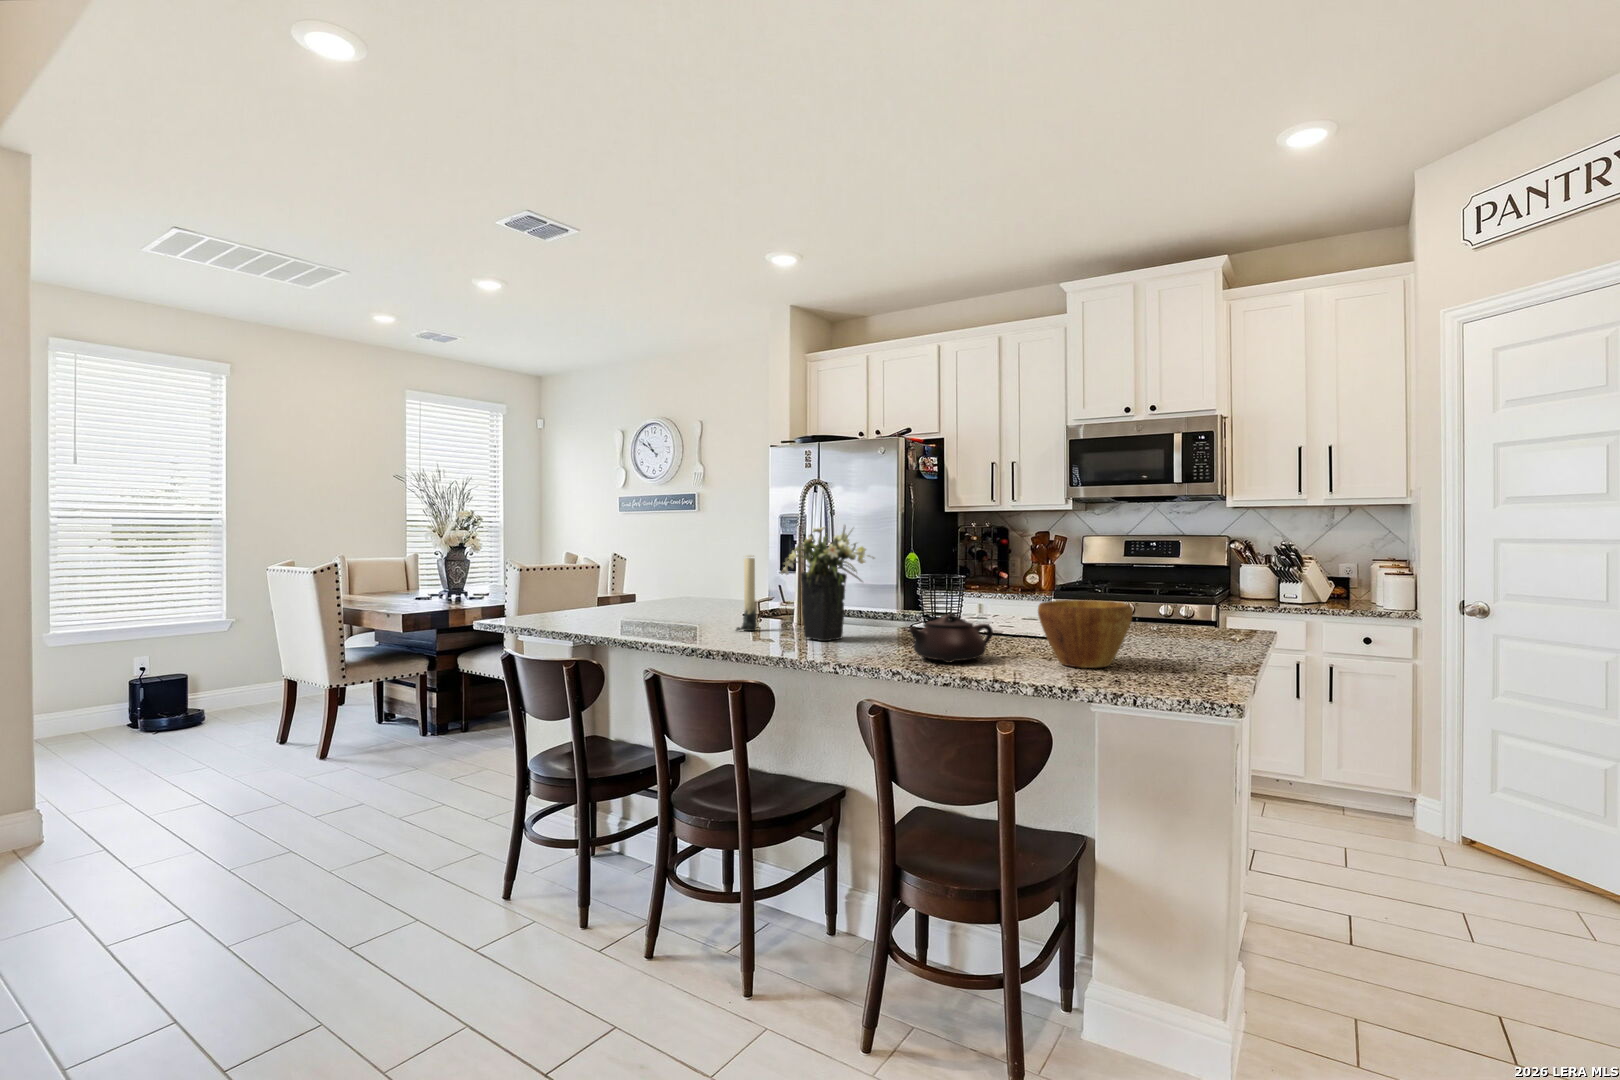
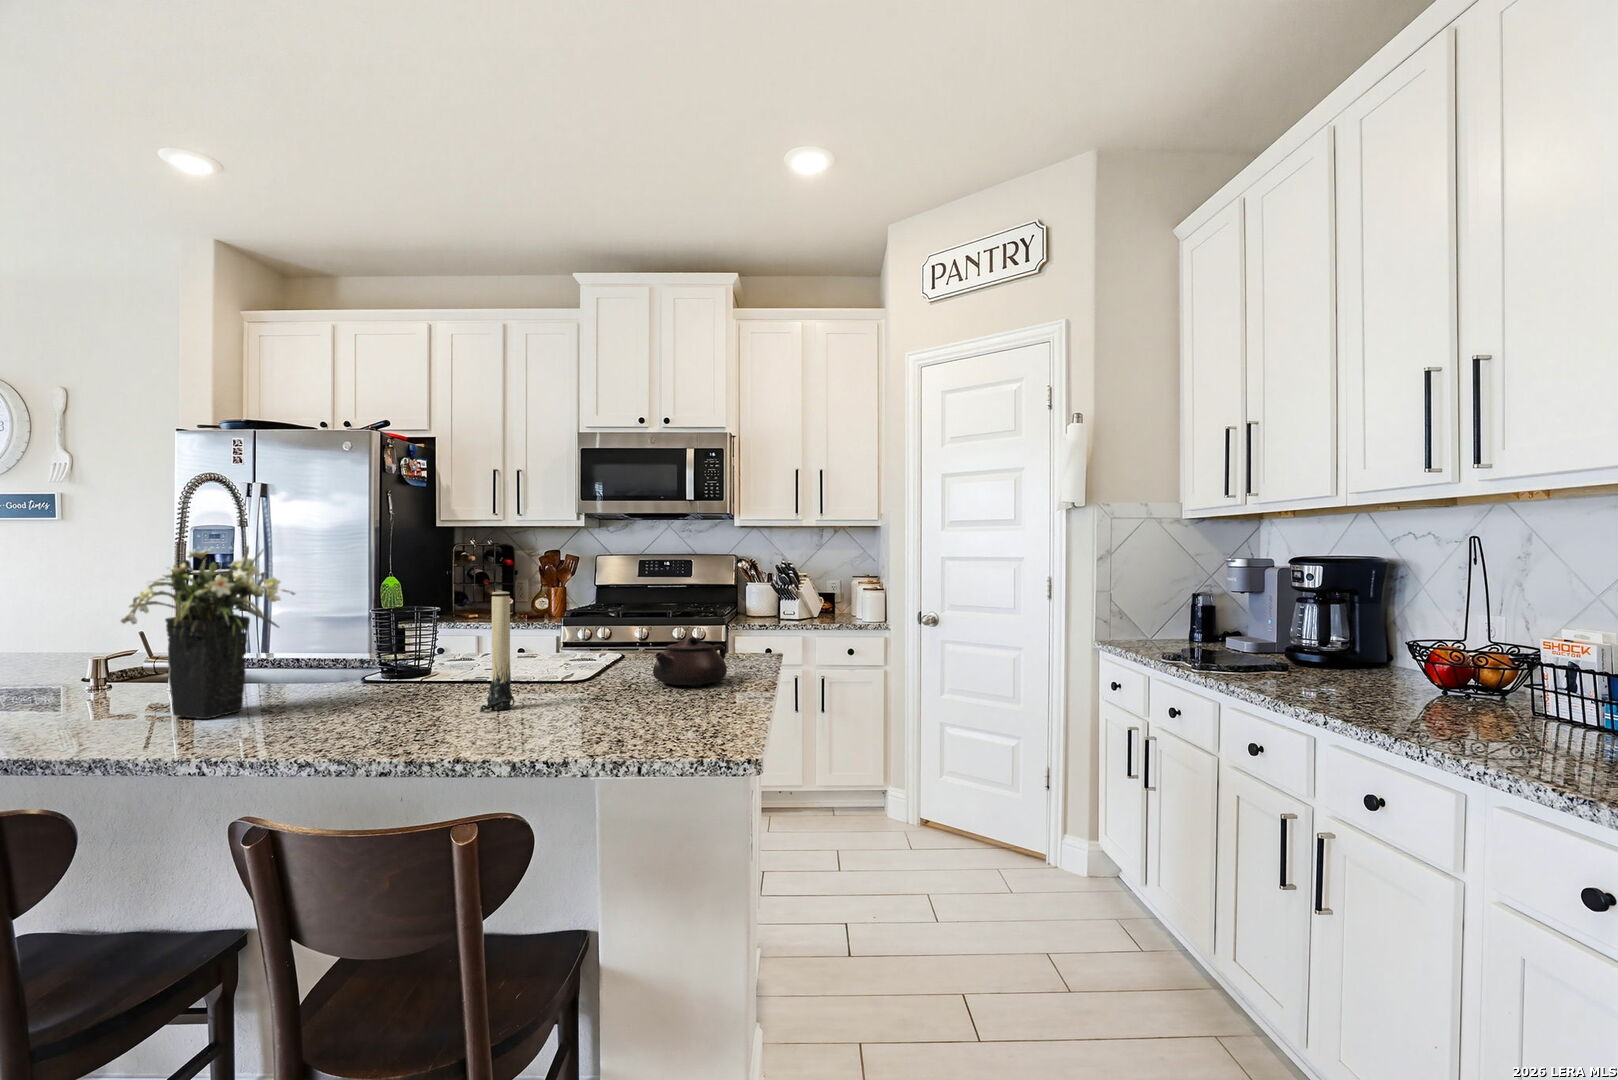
candle: present [736,555,757,631] -> present [480,591,515,712]
bowl: present [1038,600,1133,668] -> none [524,639,637,725]
teapot: present [909,614,993,663] -> present [653,637,727,687]

